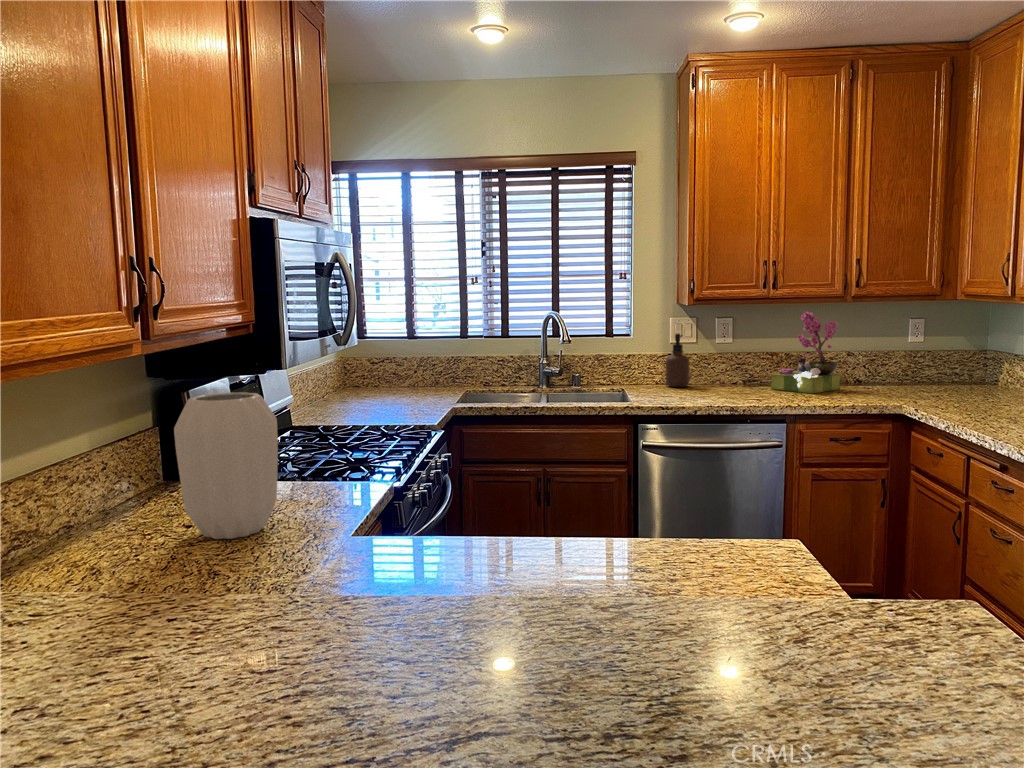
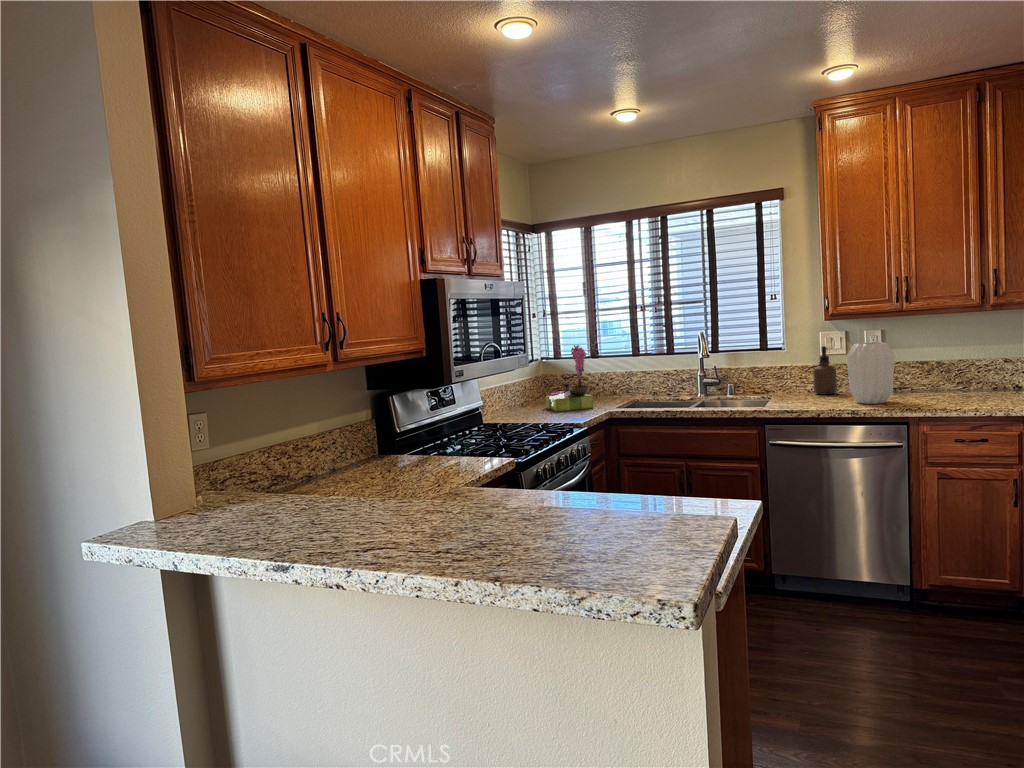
flower arrangement: present [771,311,840,394] -> present [545,345,593,412]
vase: present [174,392,278,539] -> present [847,342,894,404]

